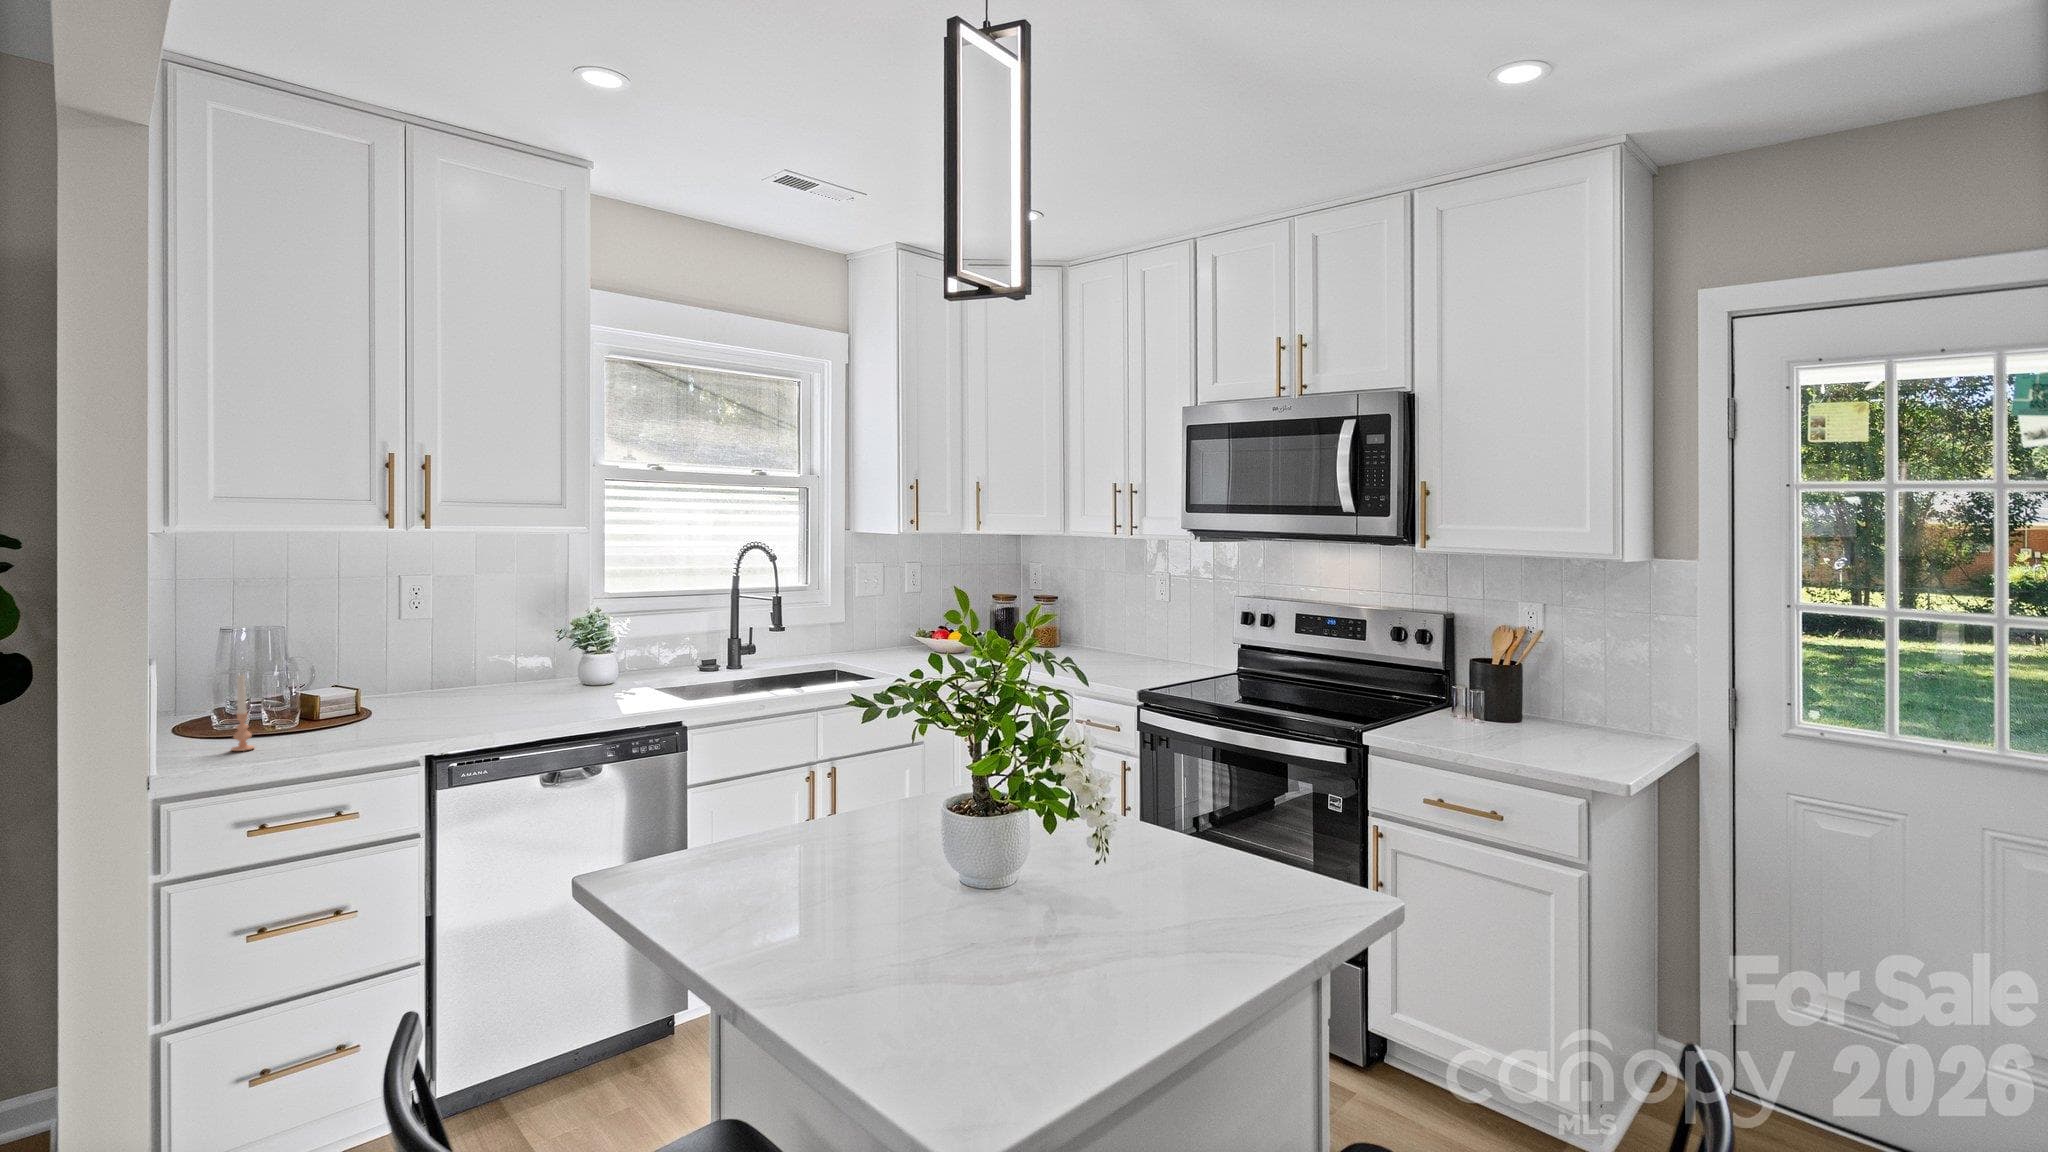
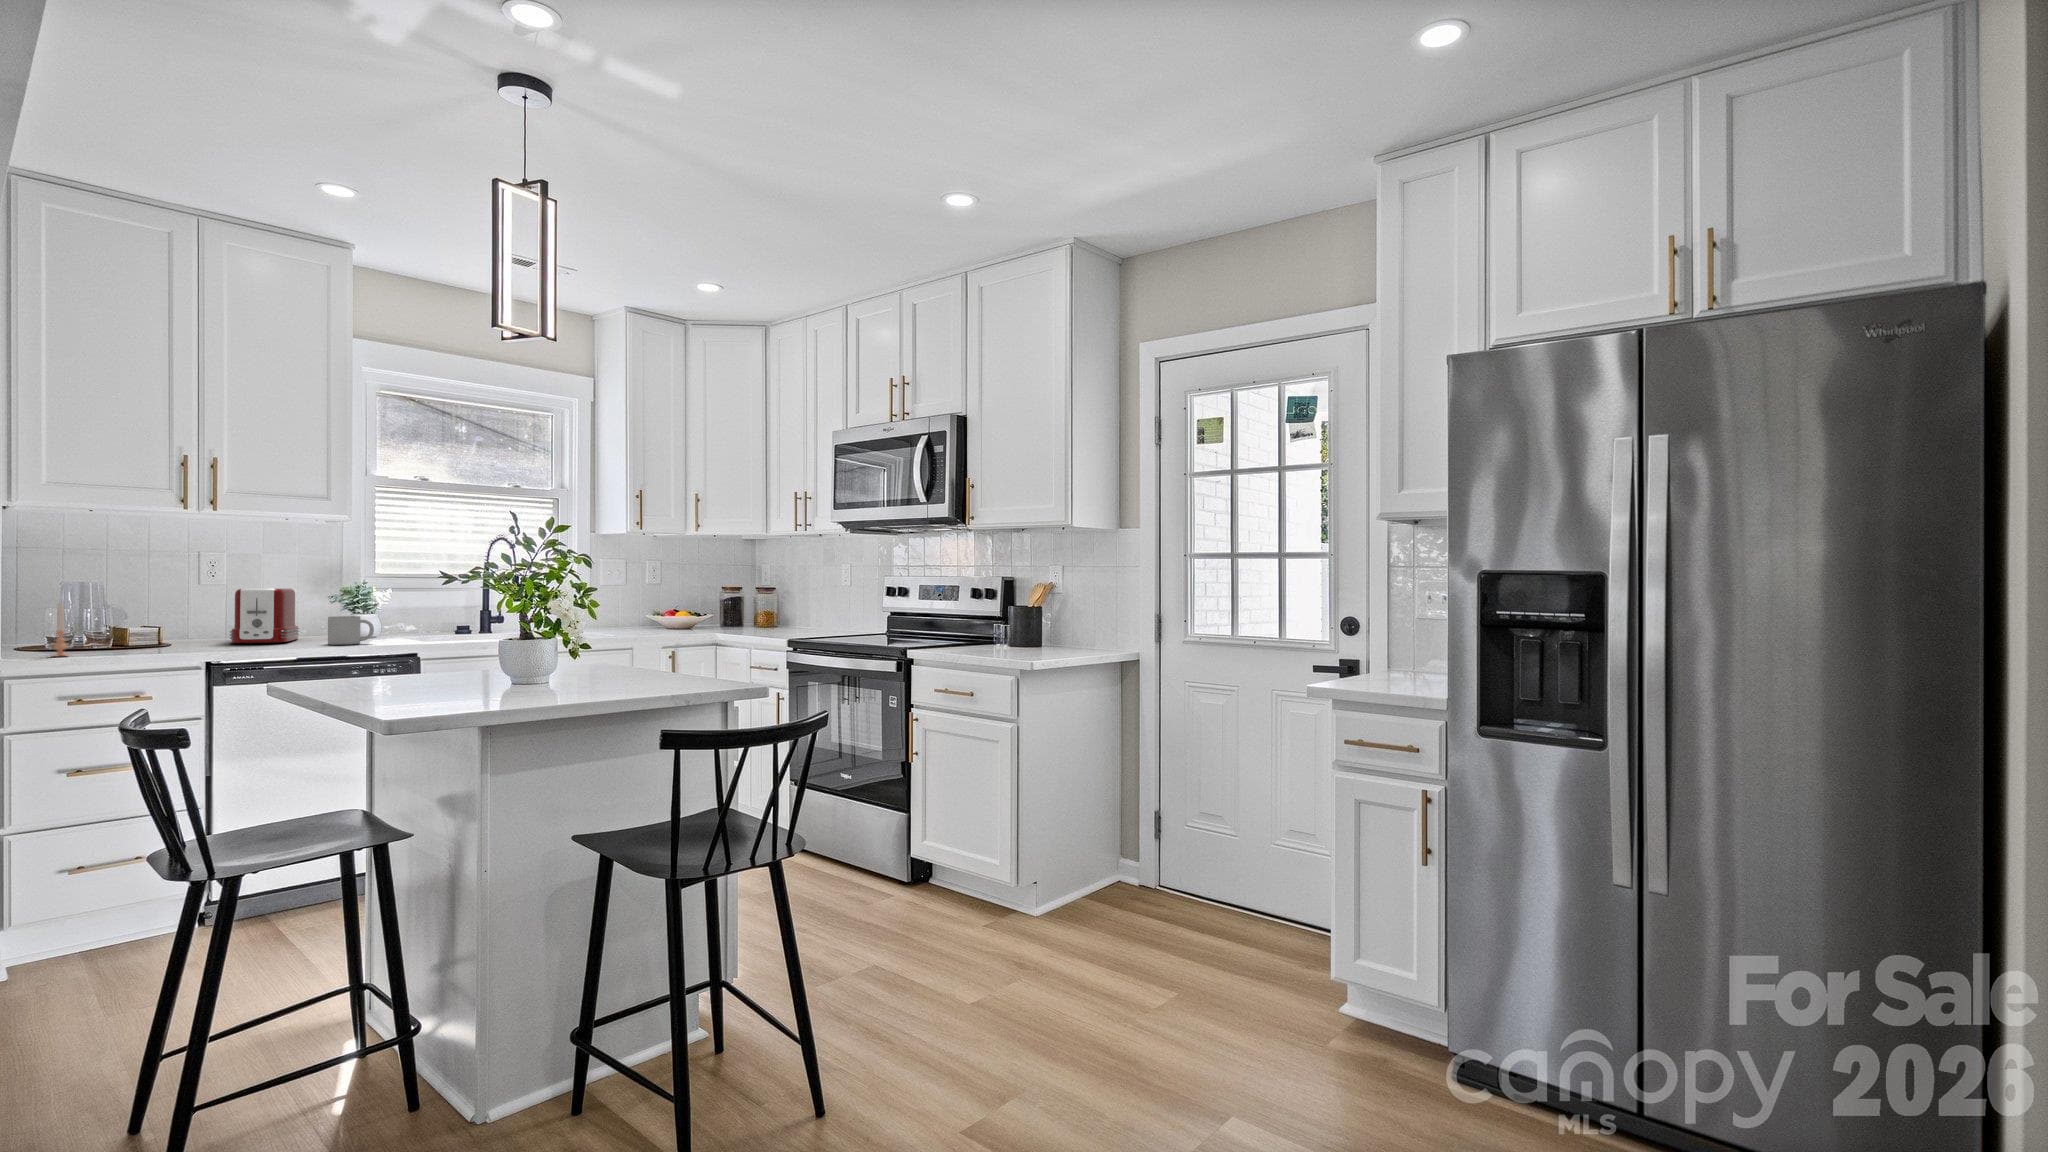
toaster: none [446,623,524,706] -> present [230,588,299,643]
mug: none [568,665,625,707] -> present [328,616,374,645]

